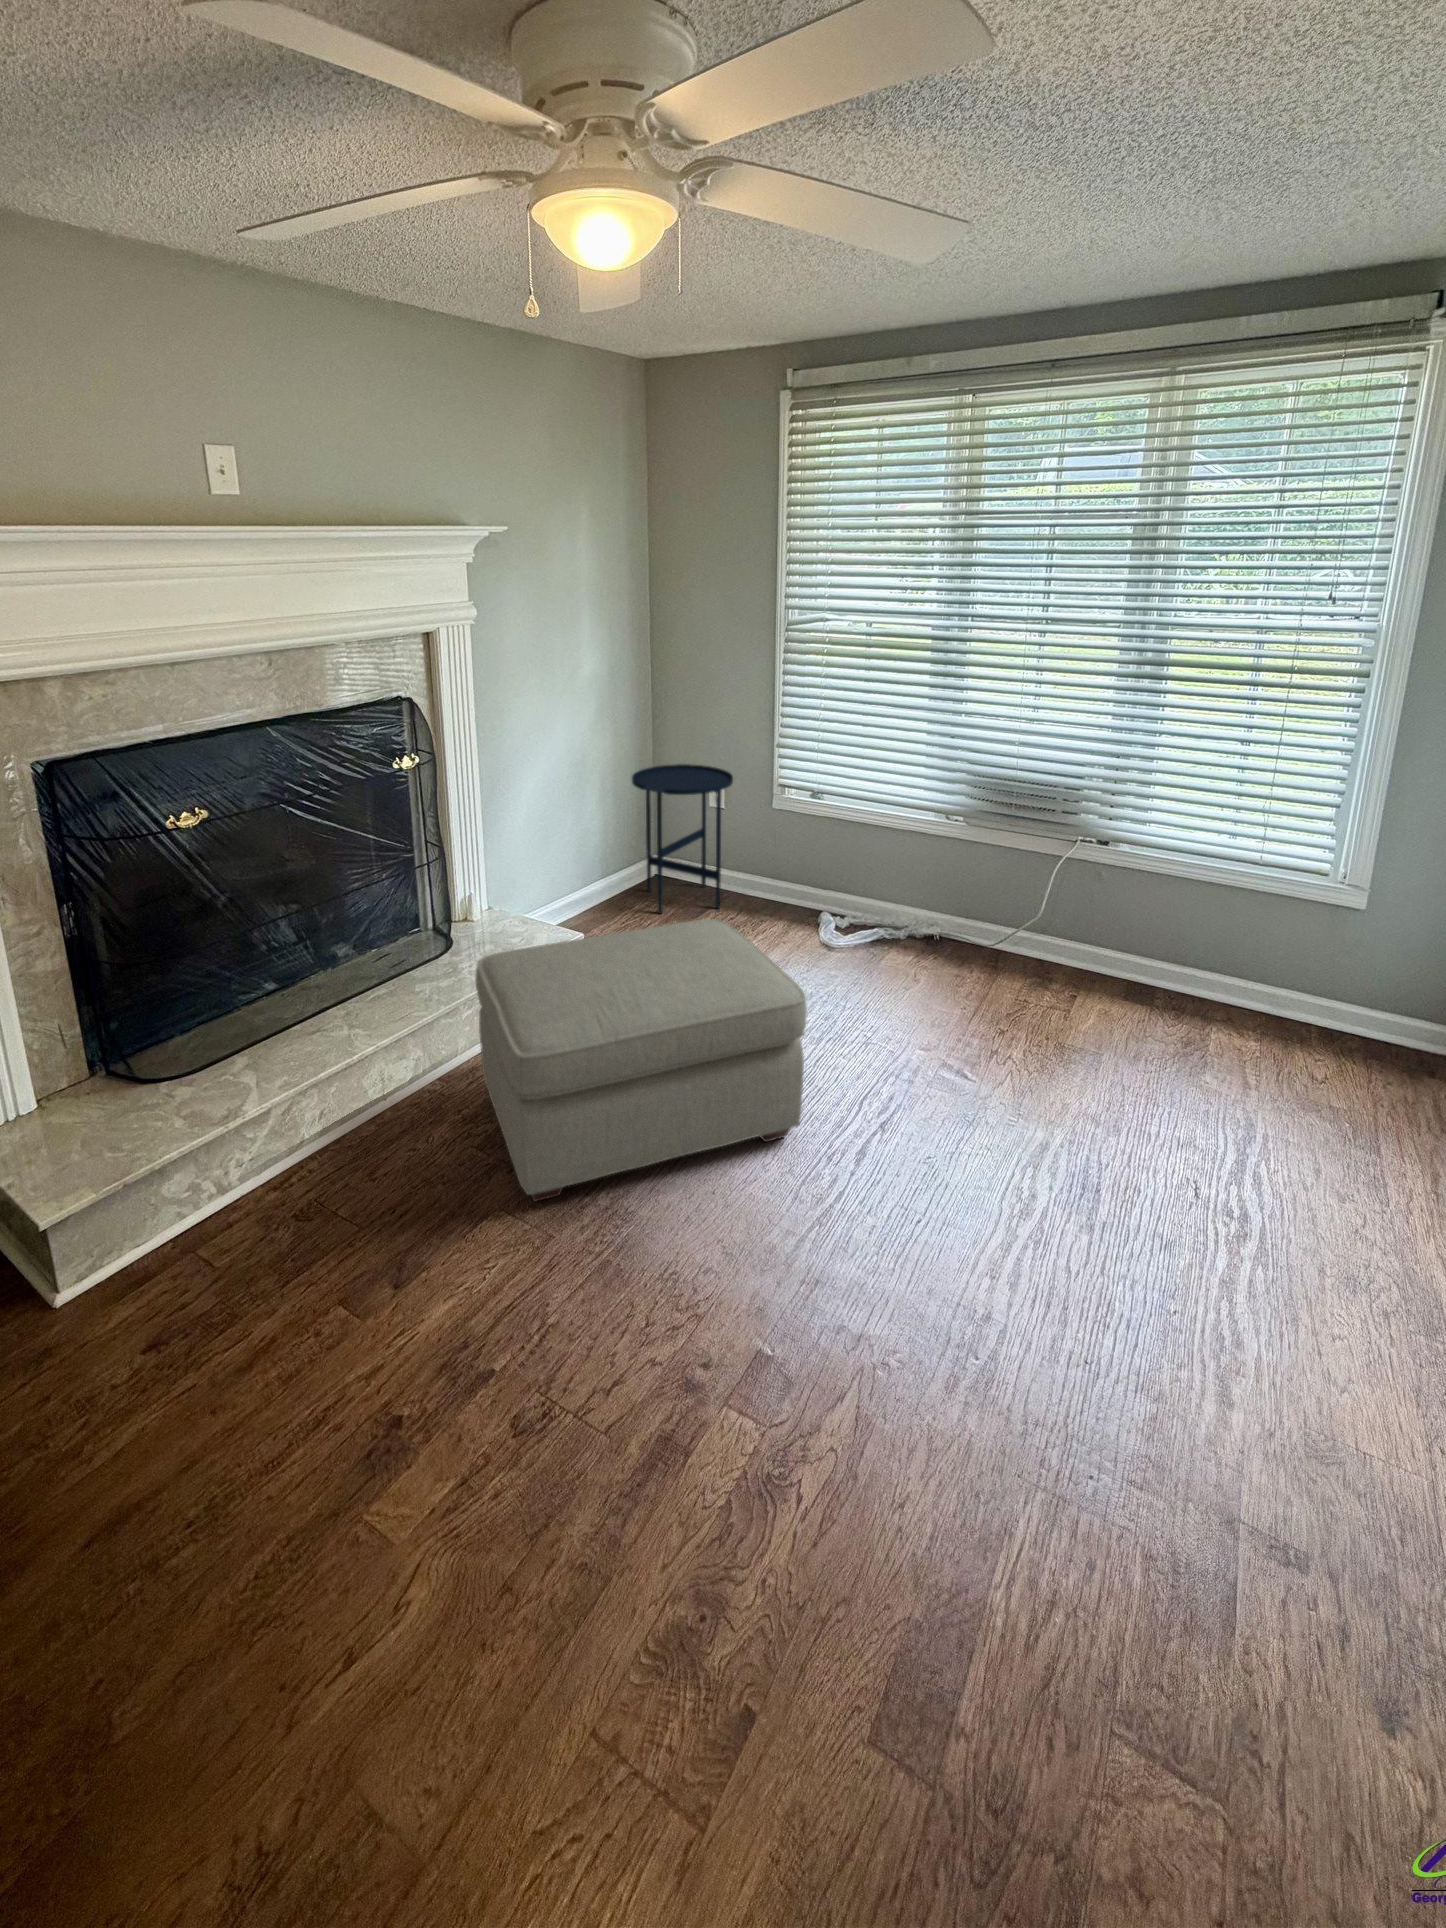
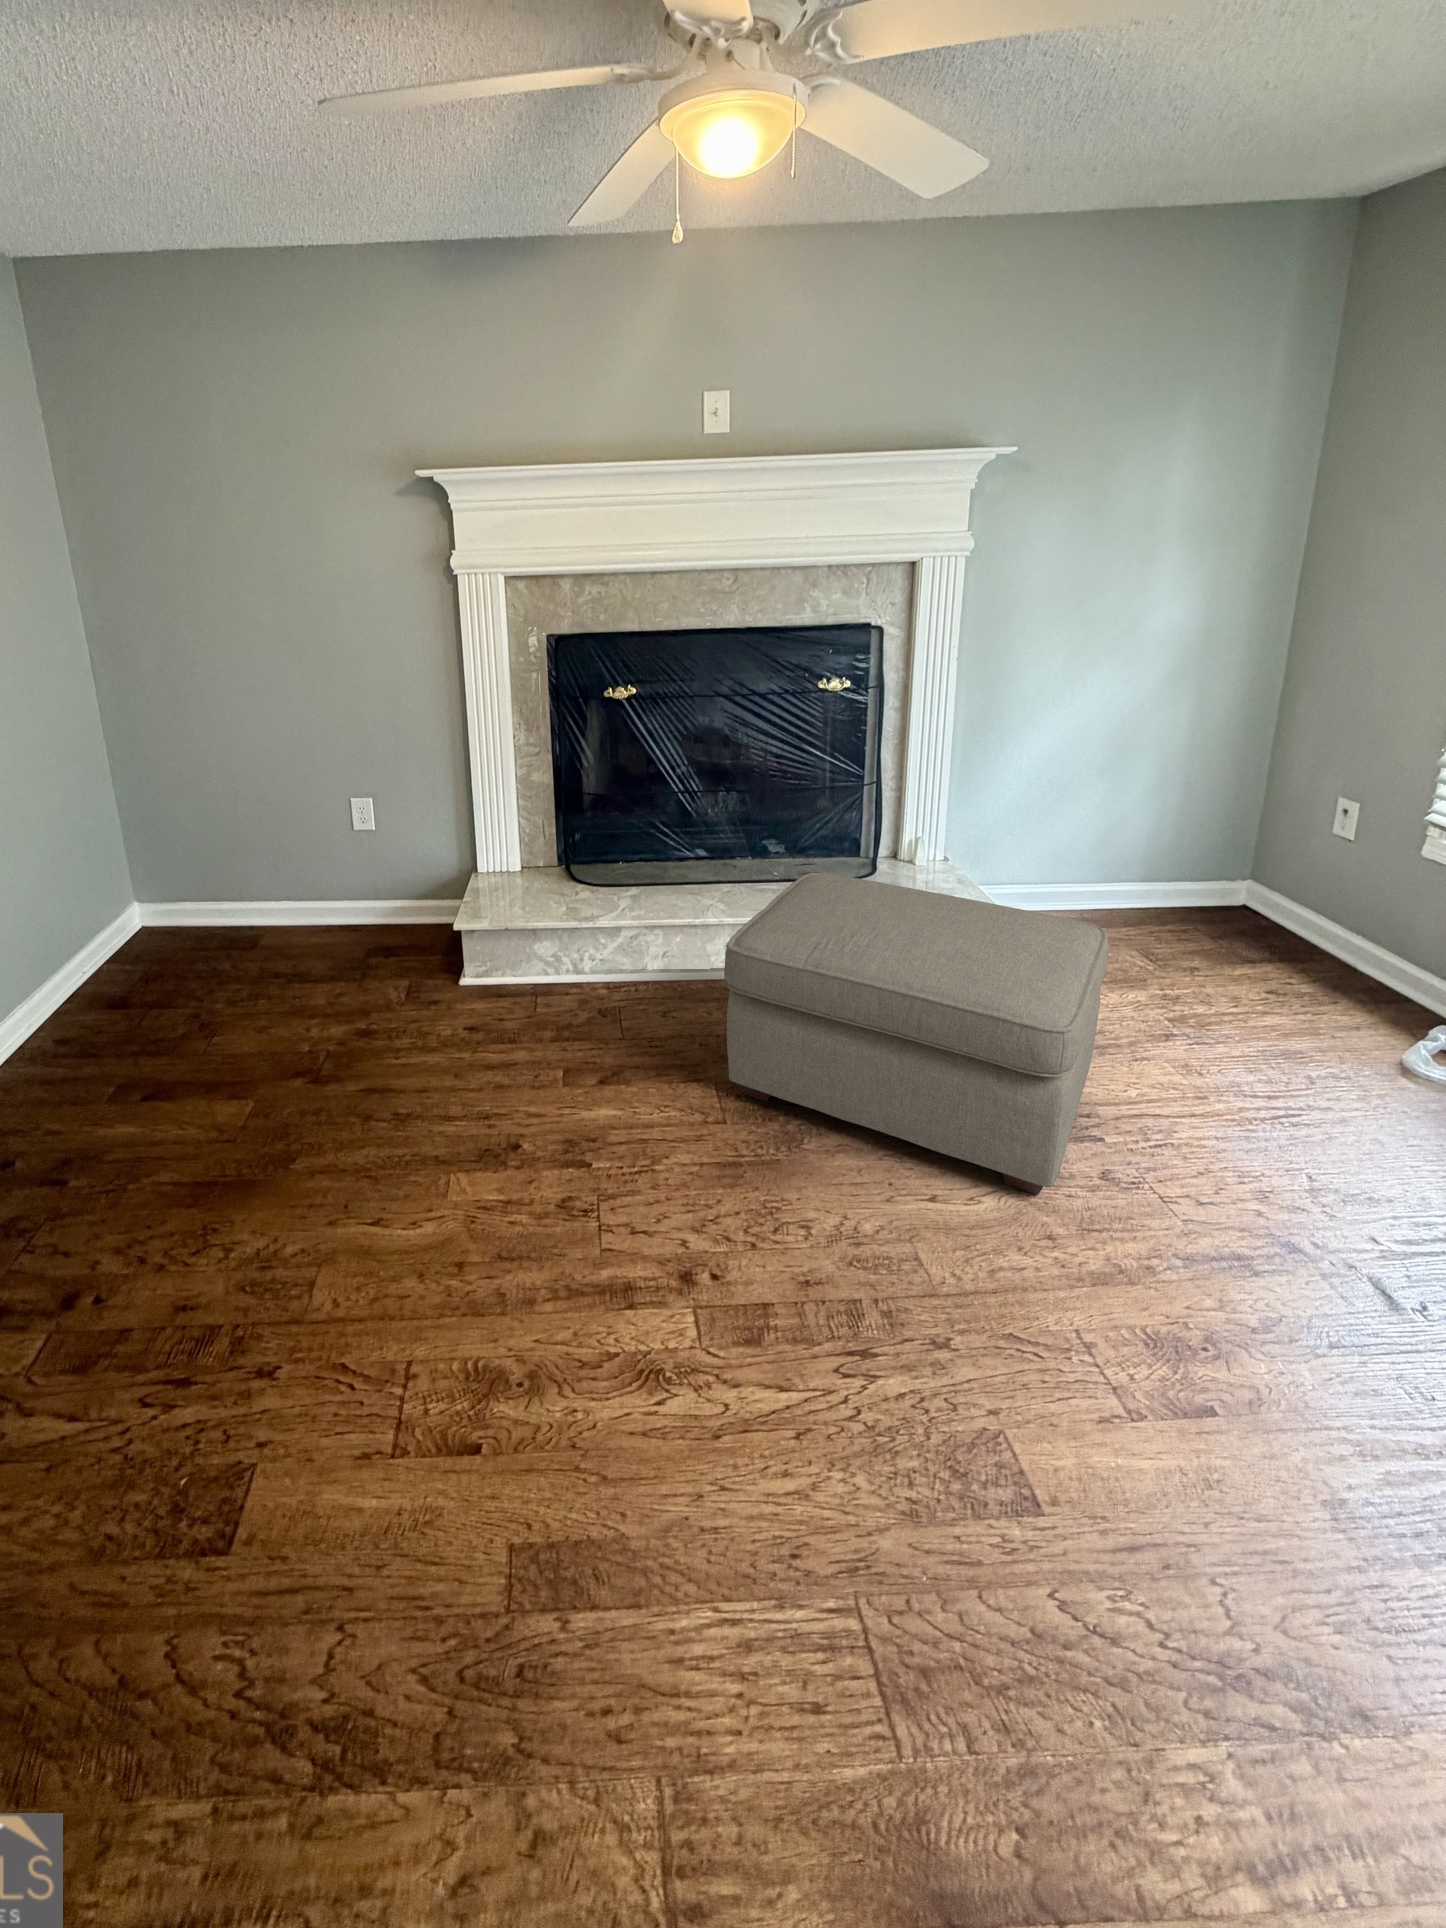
side table: present [632,764,733,914] -> none [1198,754,1376,965]

